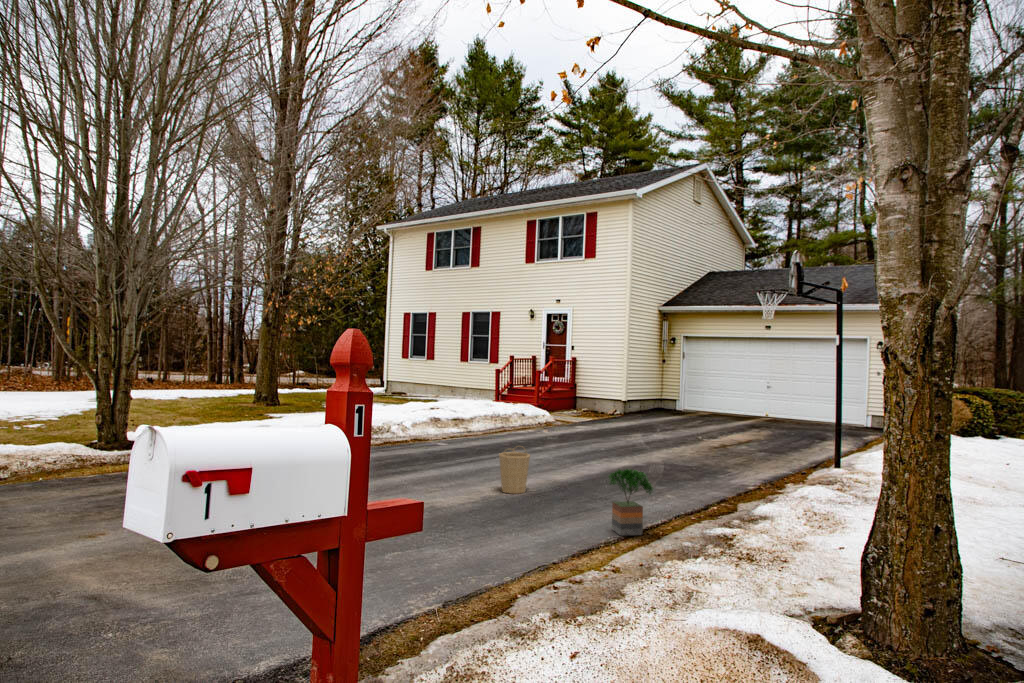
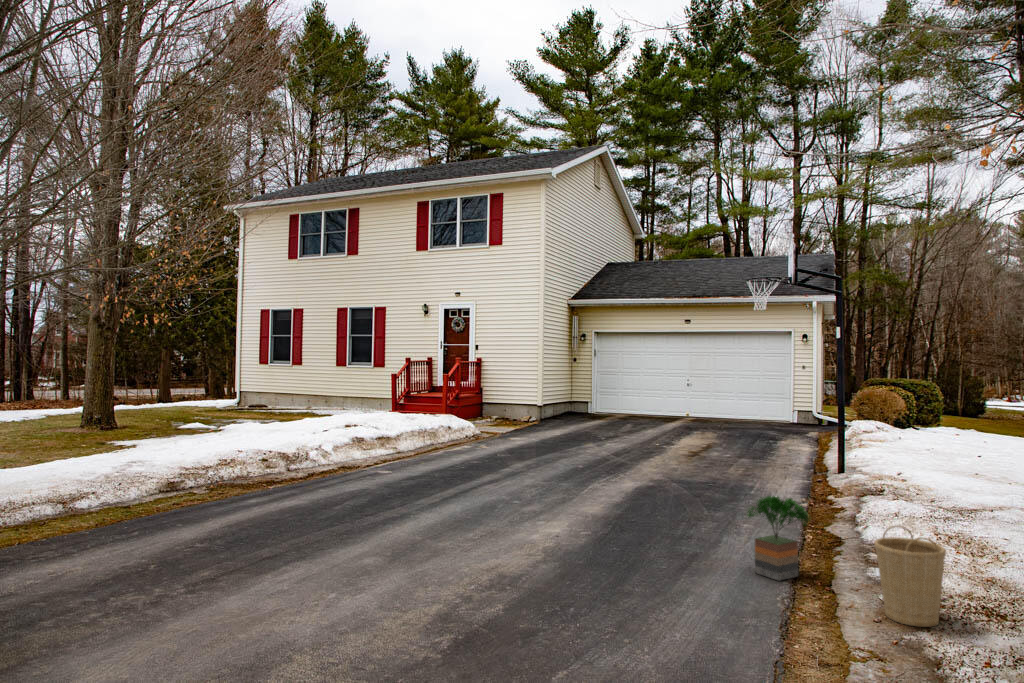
basket: present [499,449,530,494] -> present [874,526,946,627]

